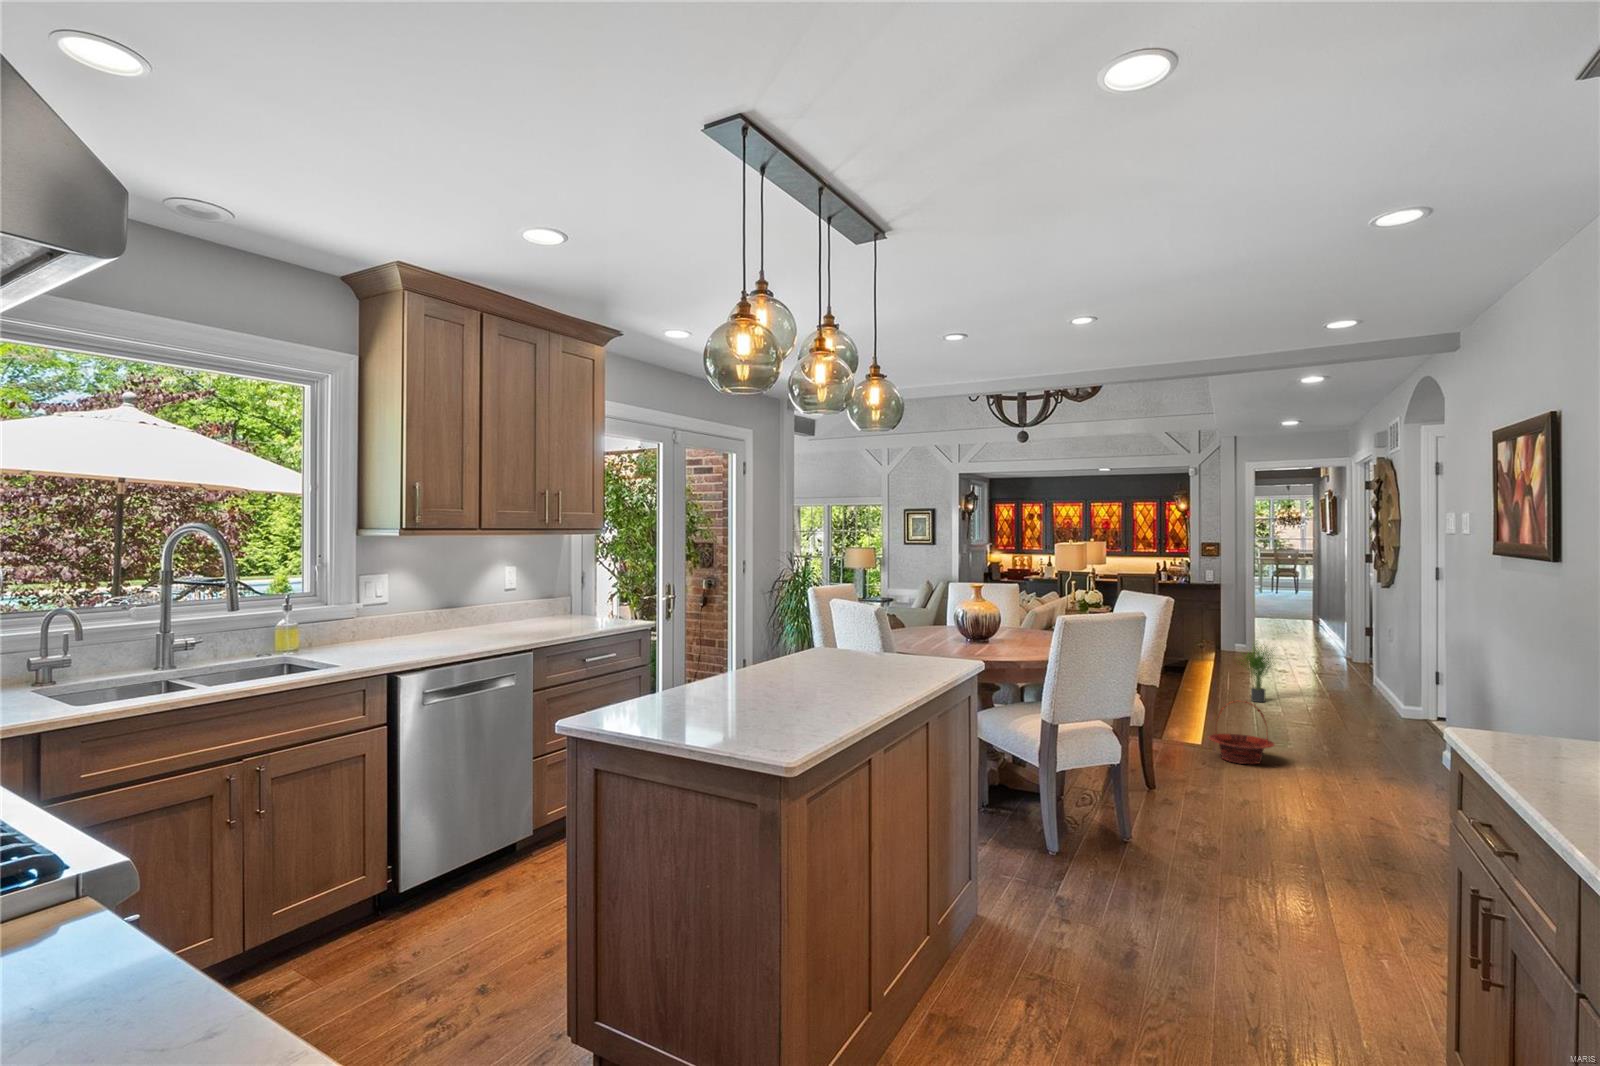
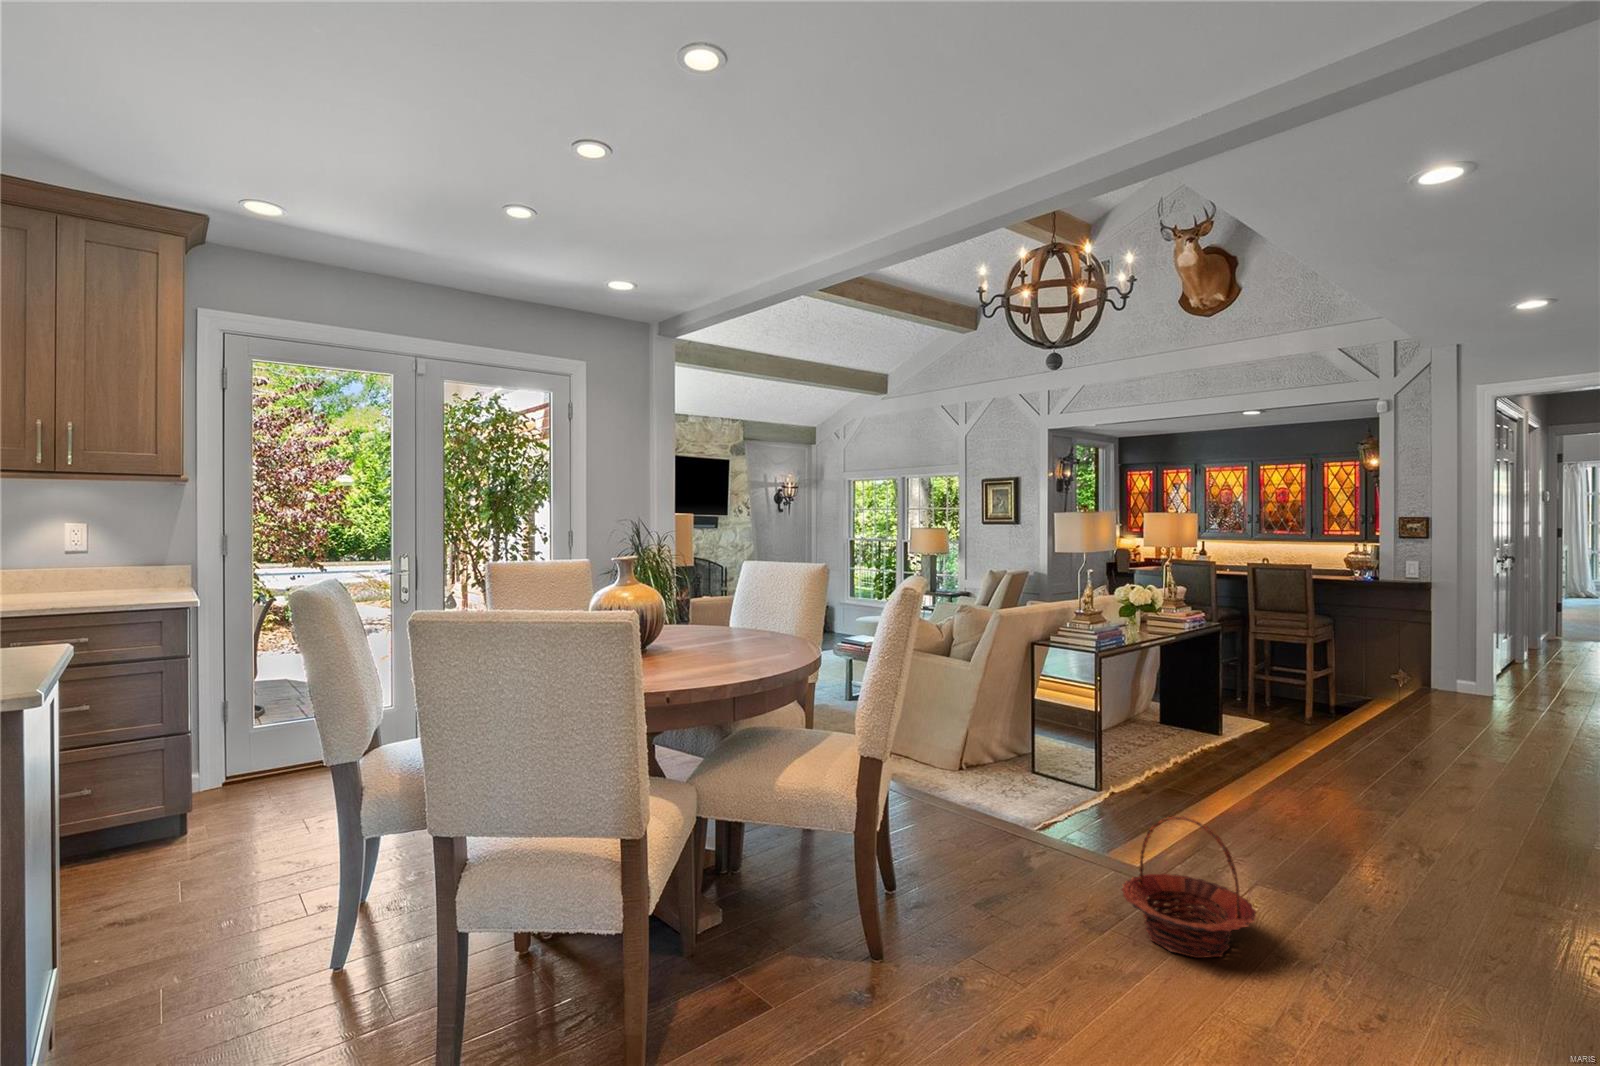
potted plant: present [1241,644,1272,702] -> none [1346,679,1435,795]

